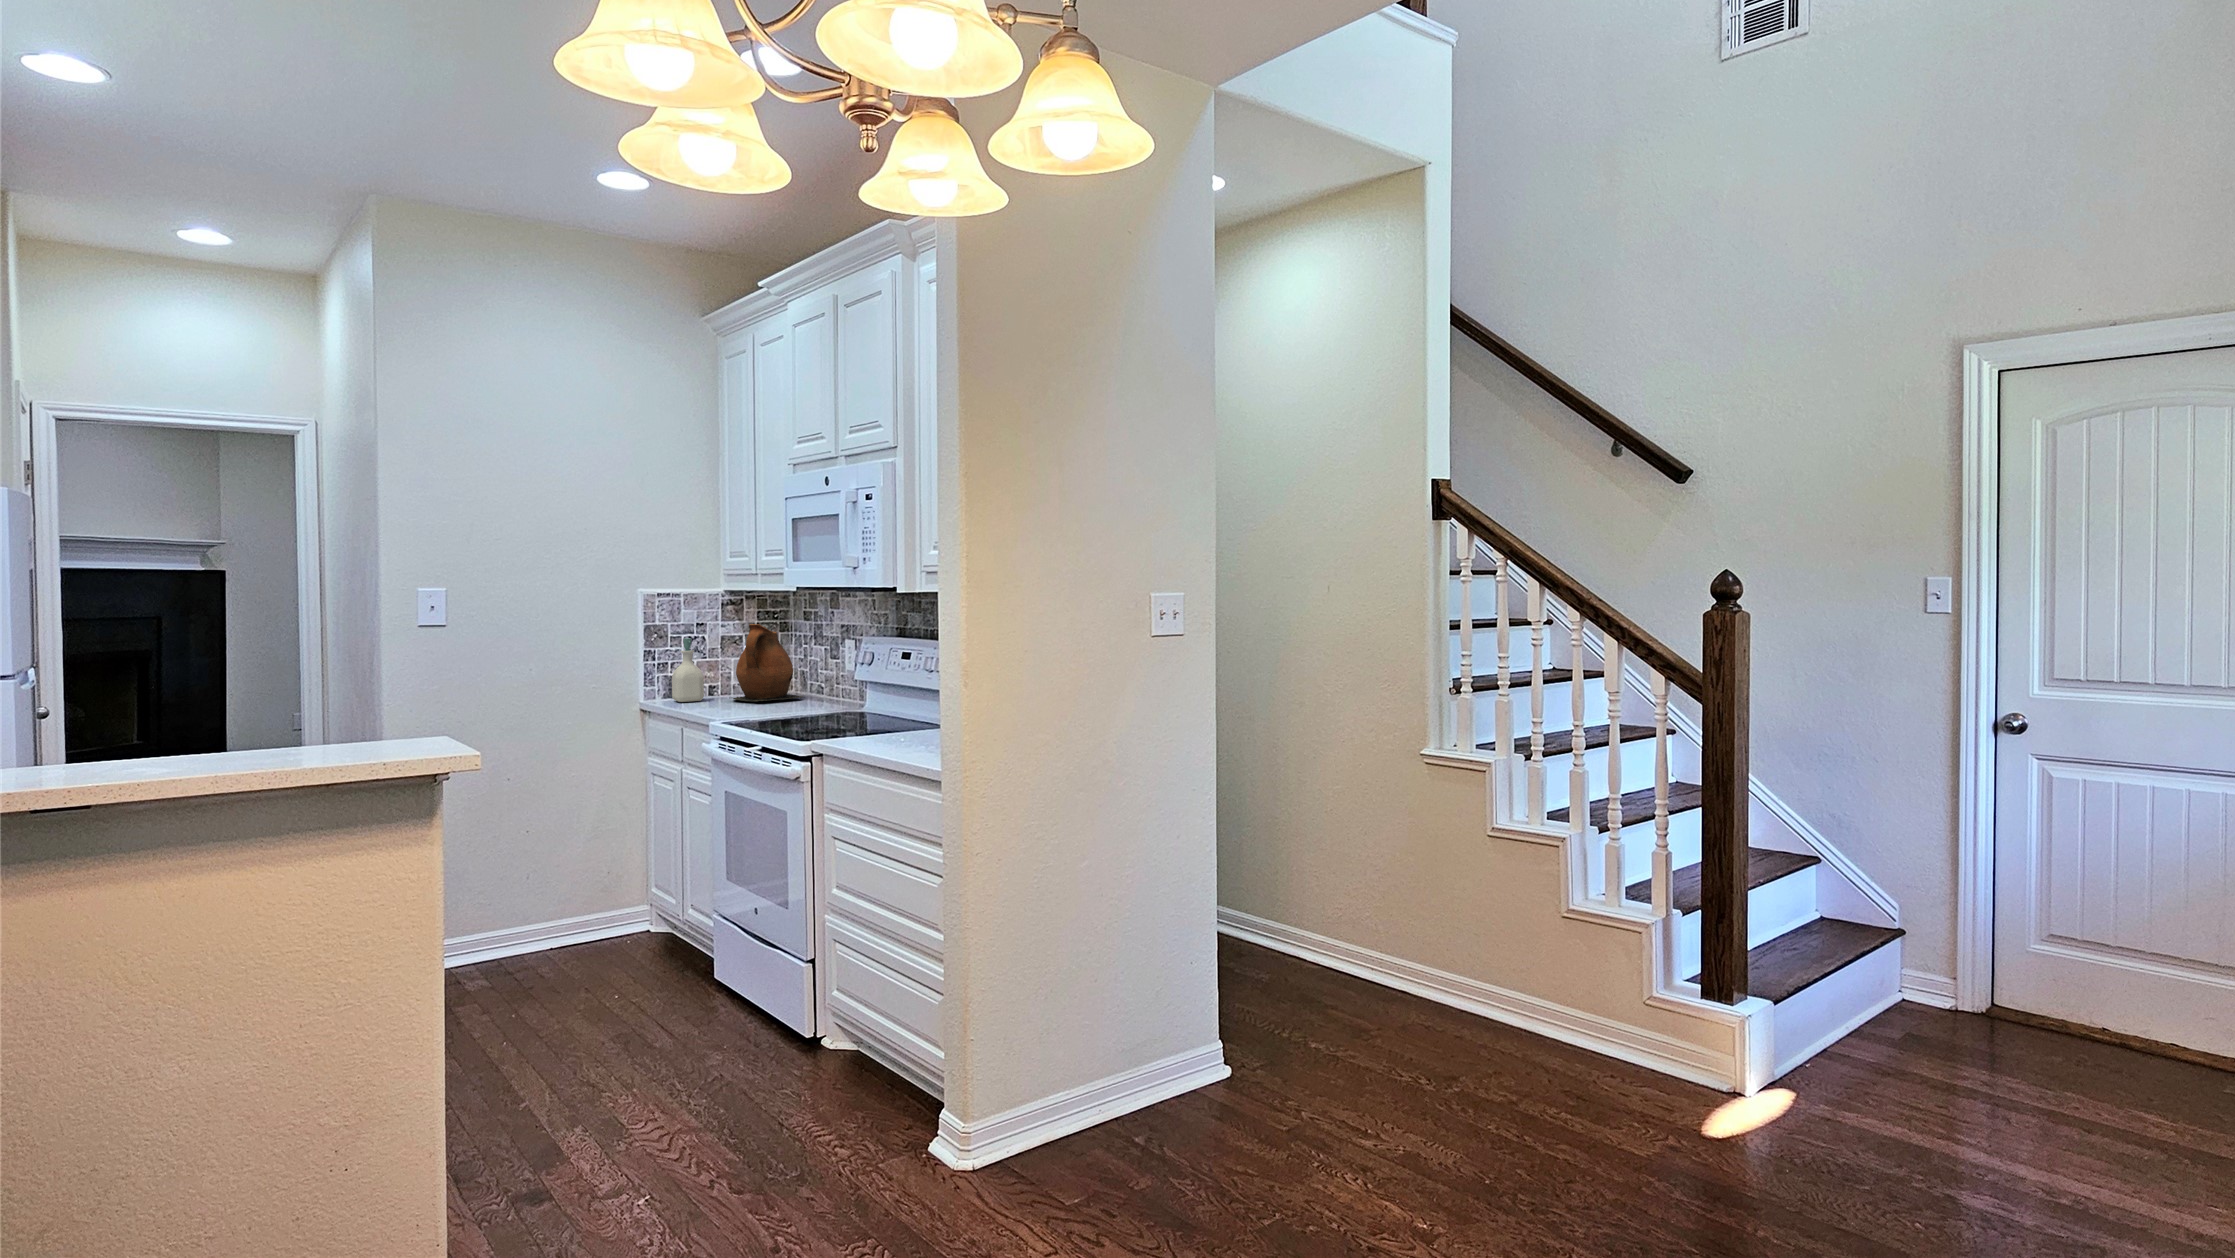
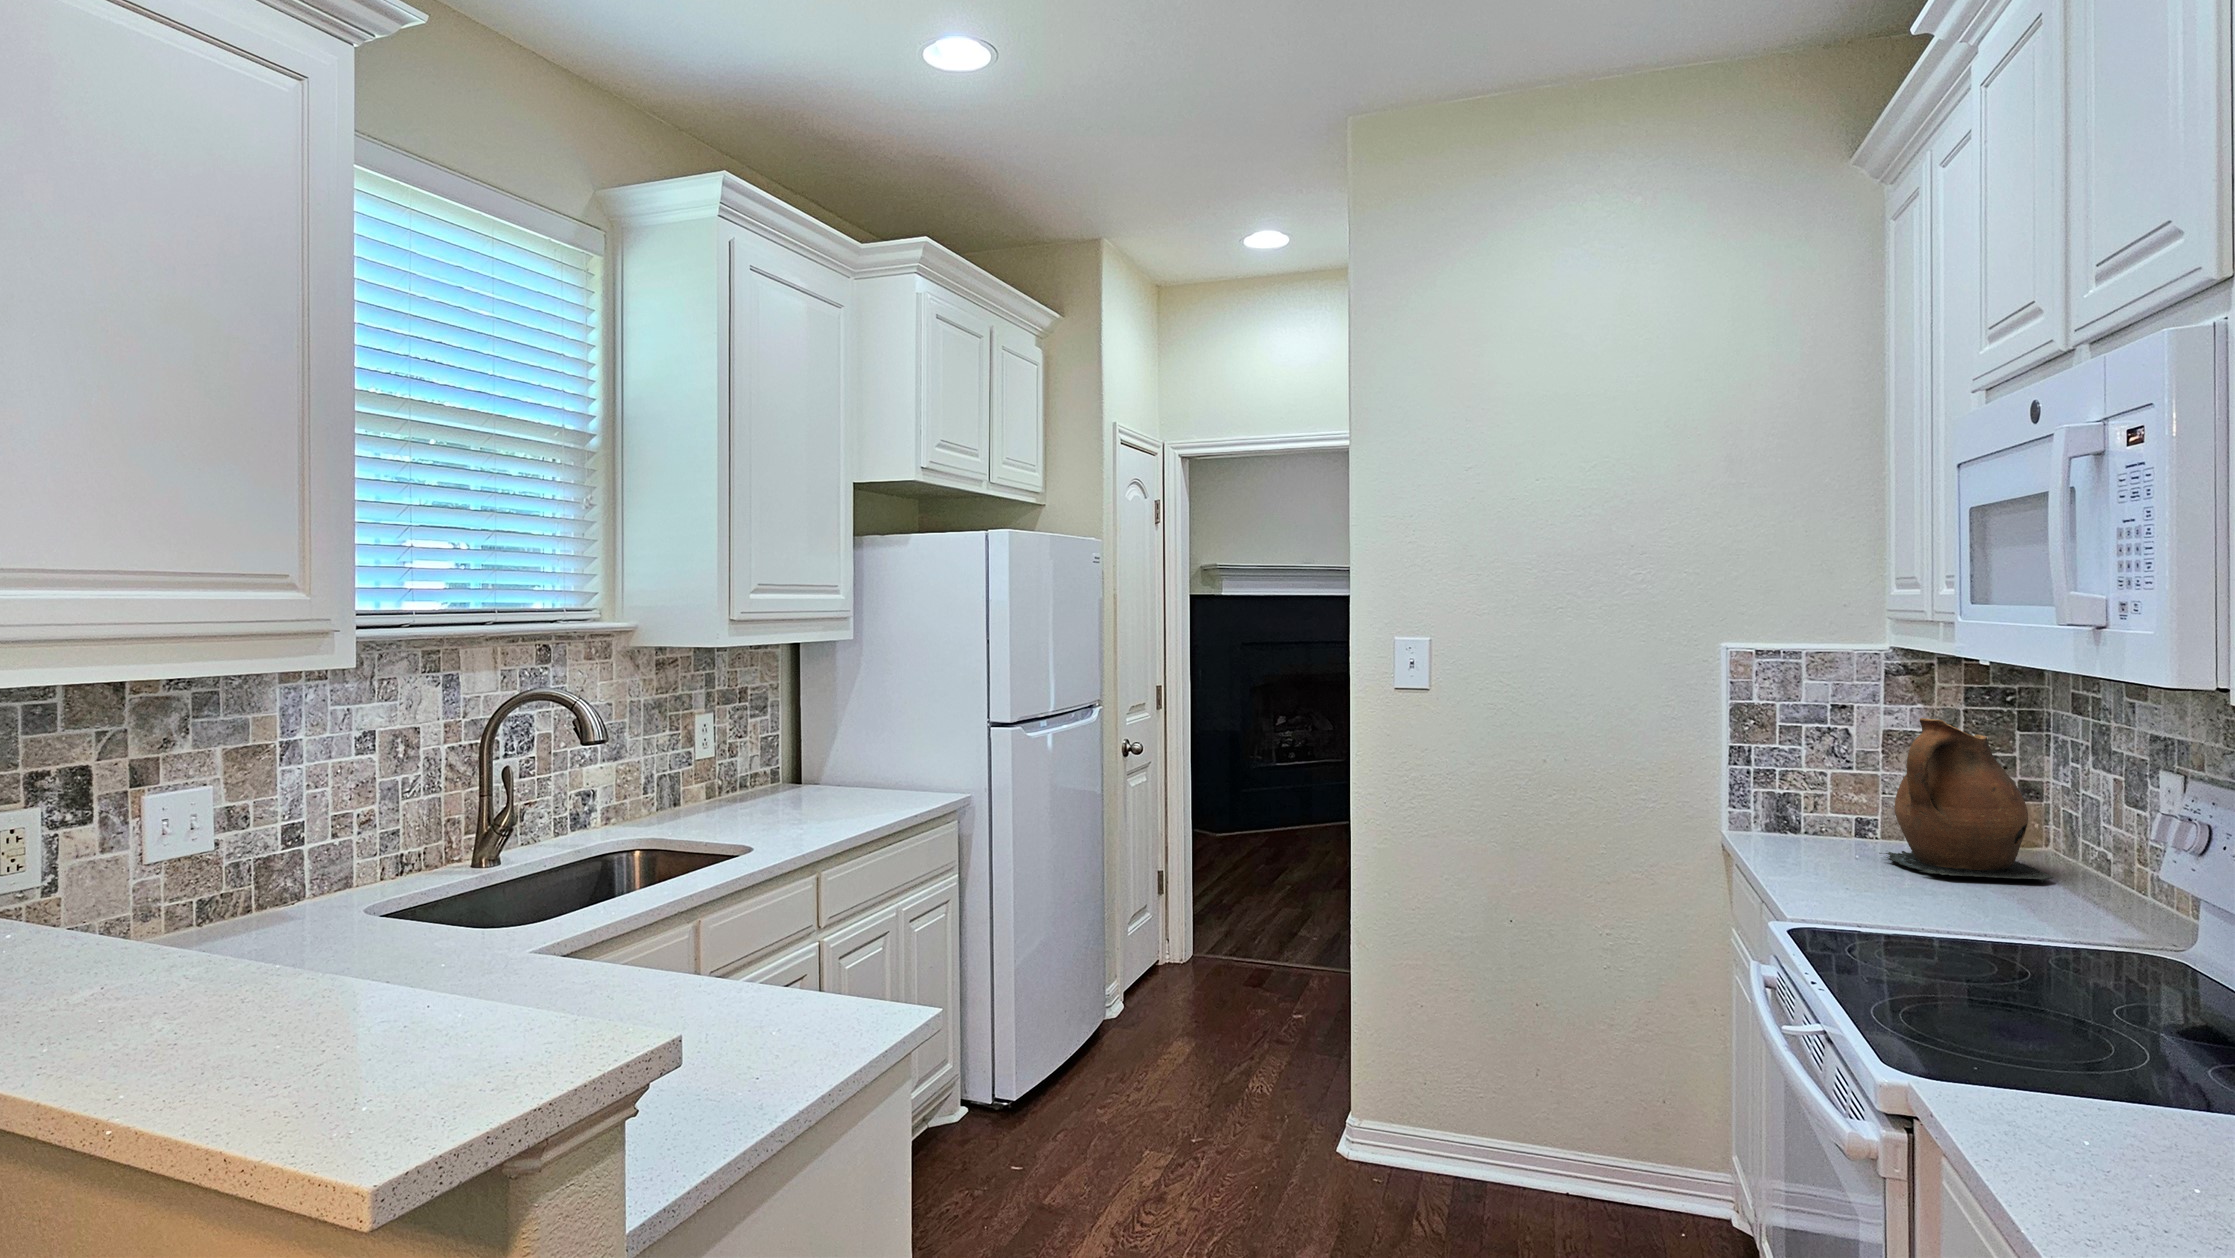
soap bottle: present [672,638,704,702] -> none [1773,733,1832,849]

